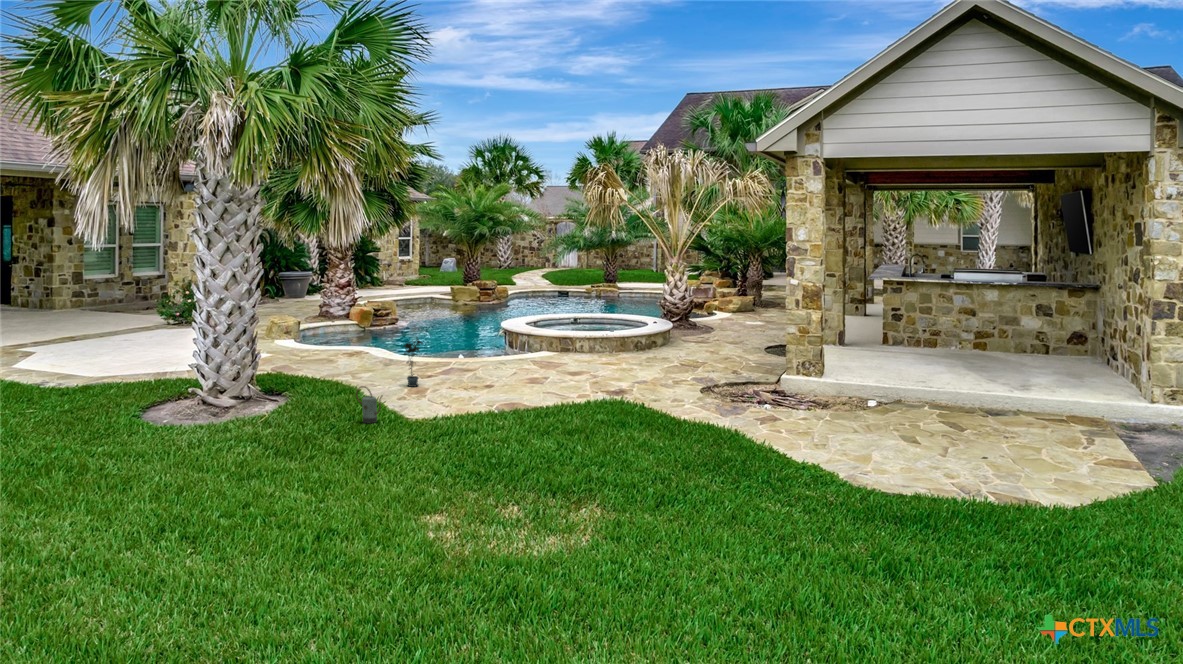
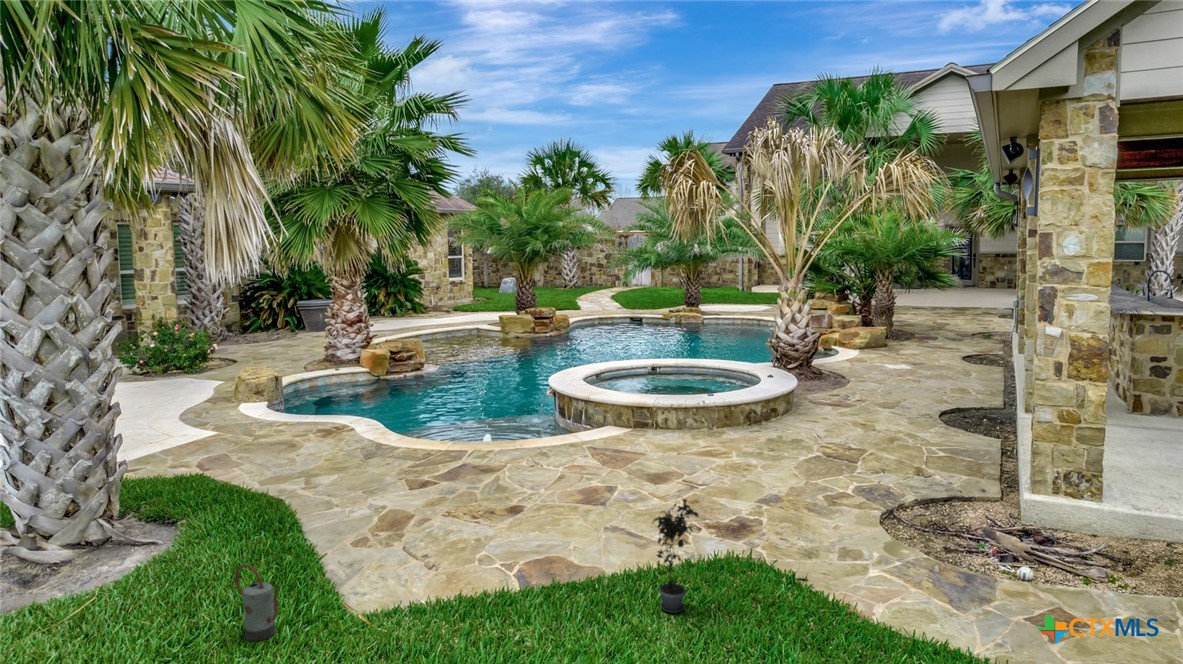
potted plant: present [401,339,423,387] -> present [653,499,698,613]

